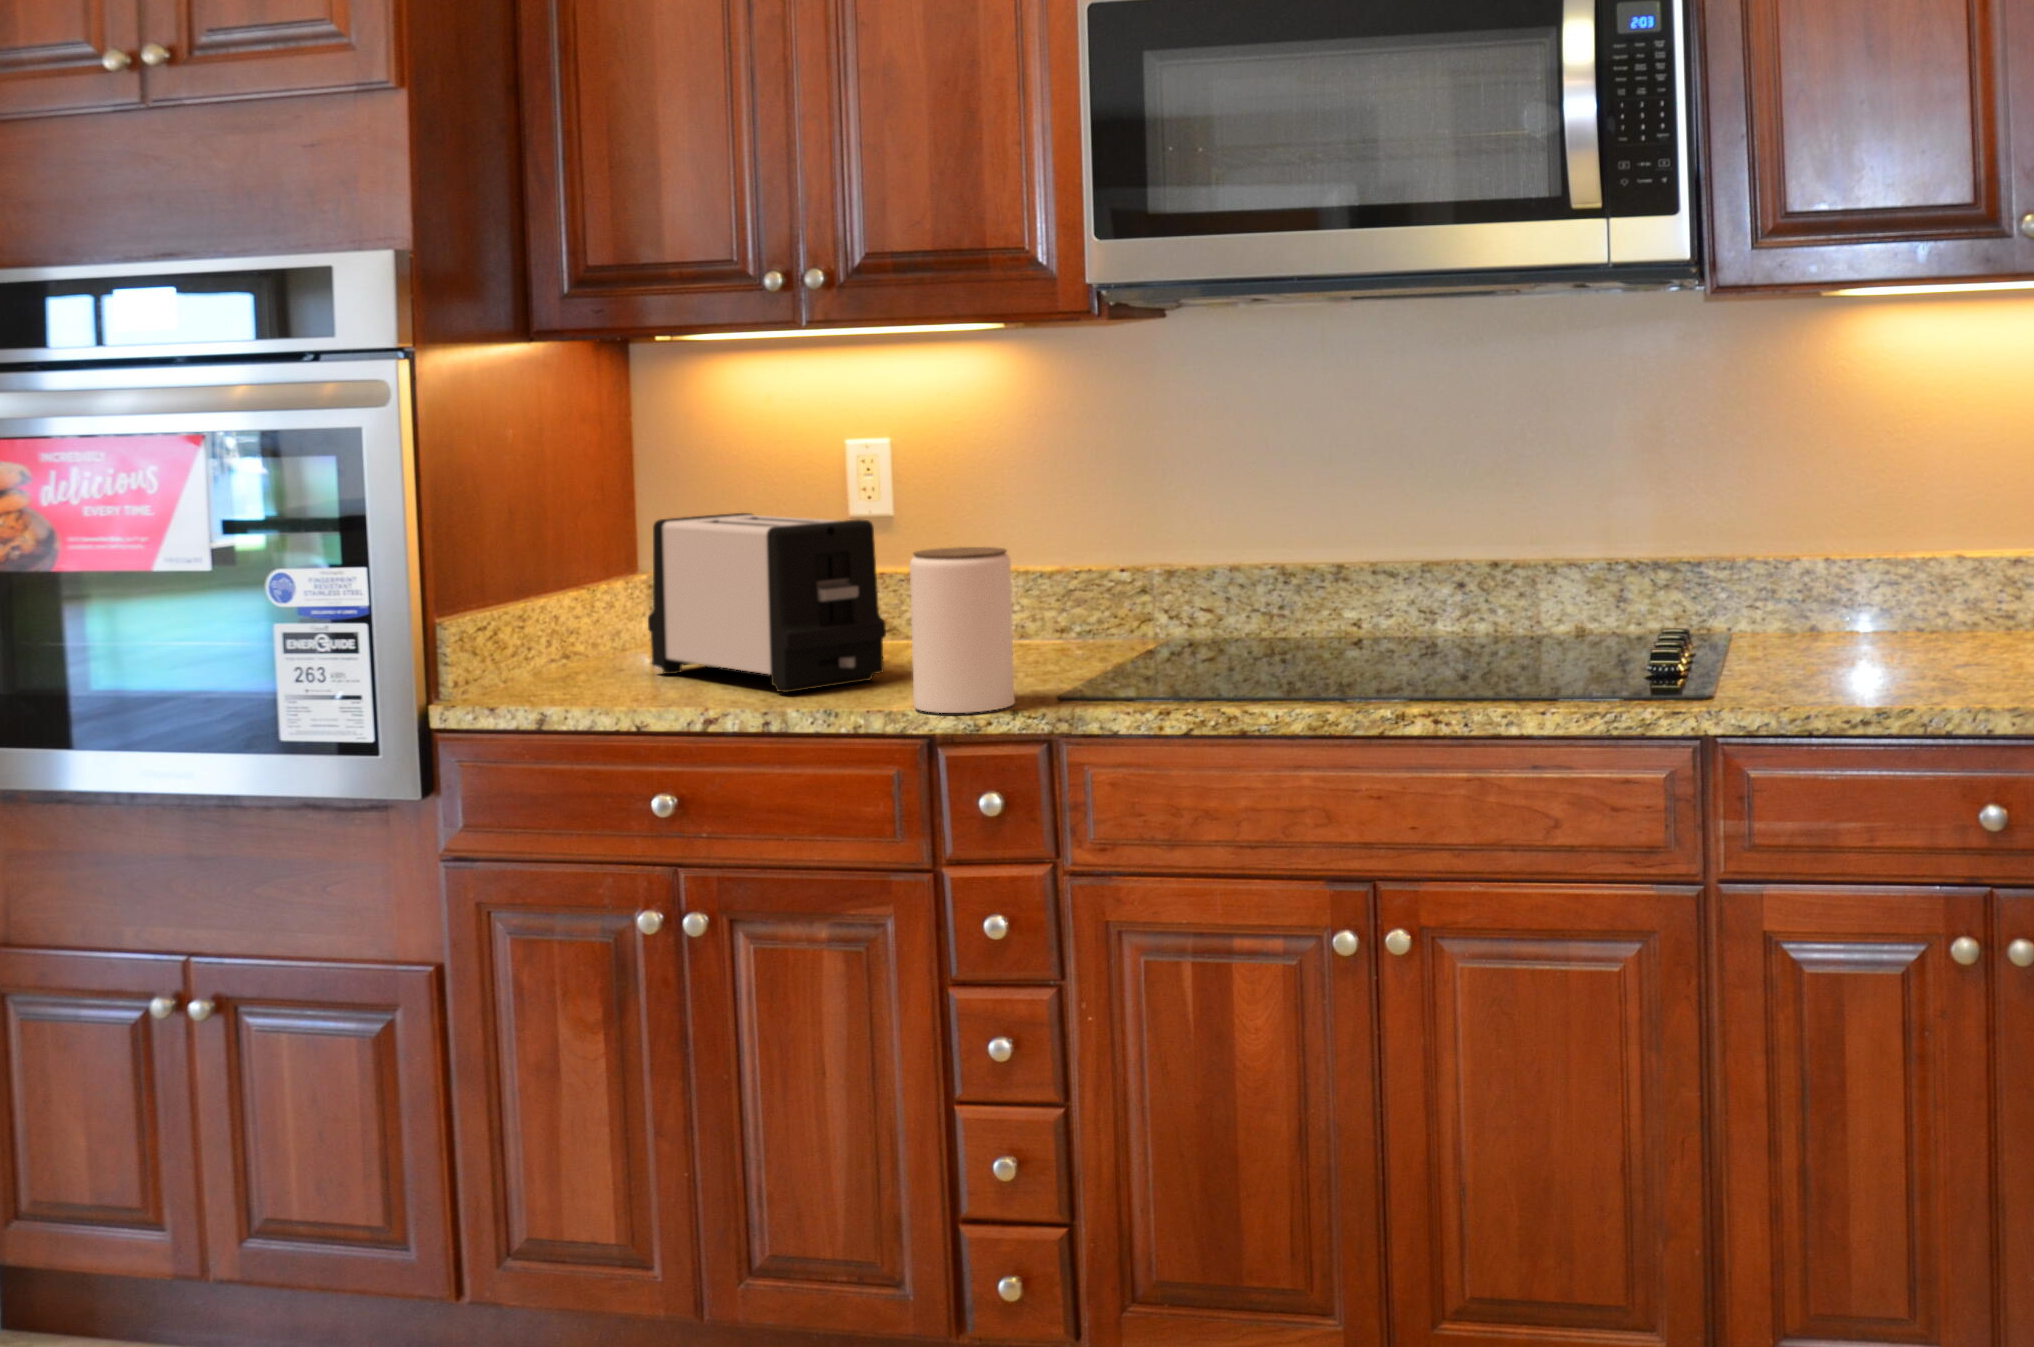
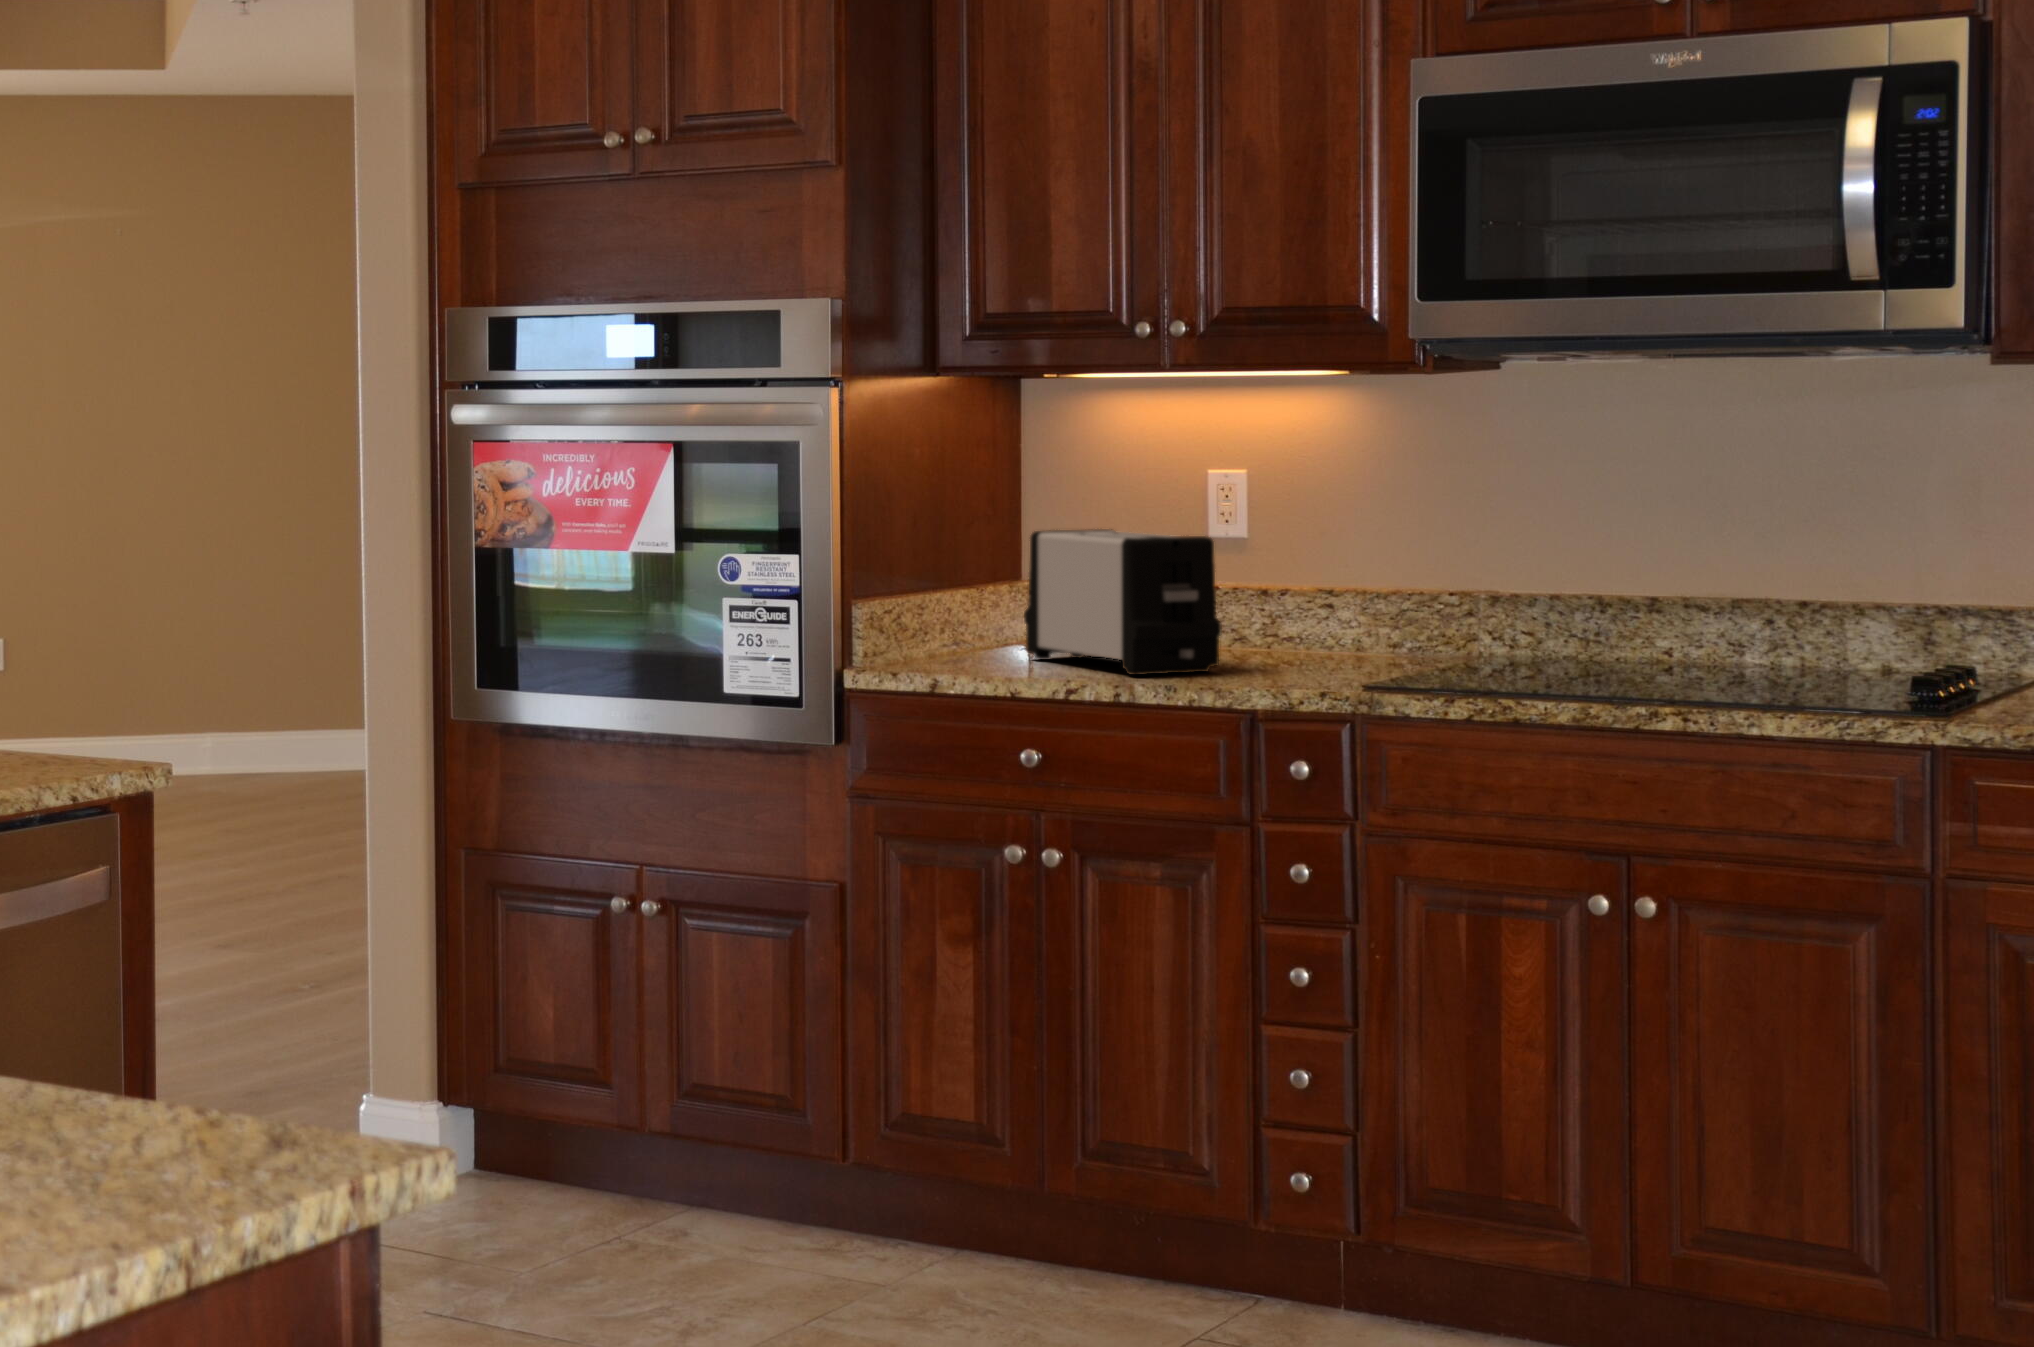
jar: present [910,547,1014,713] -> none [1236,560,1323,694]

